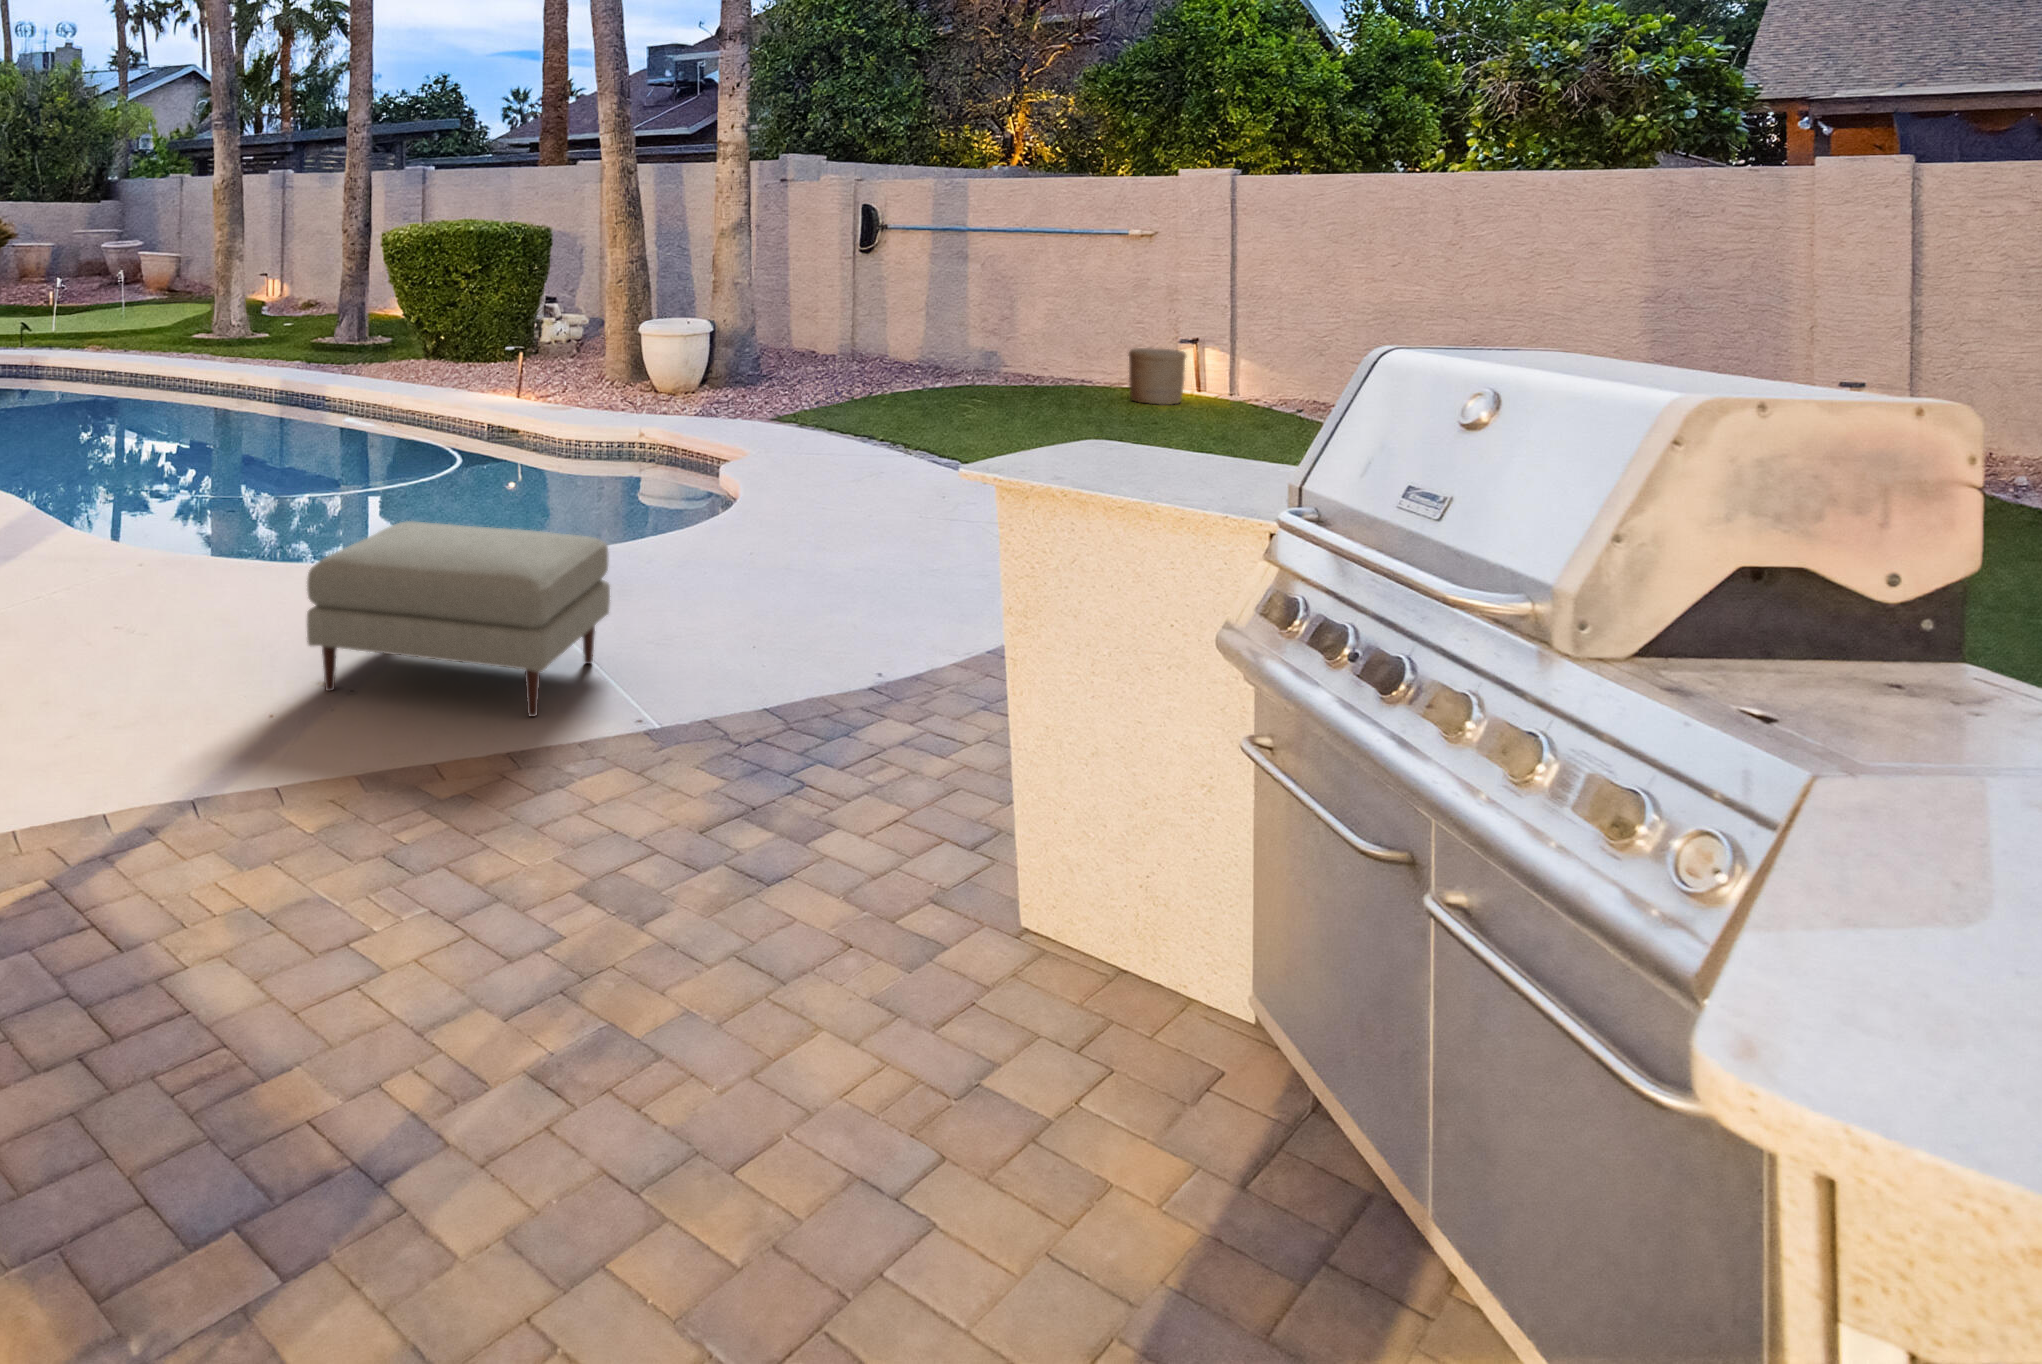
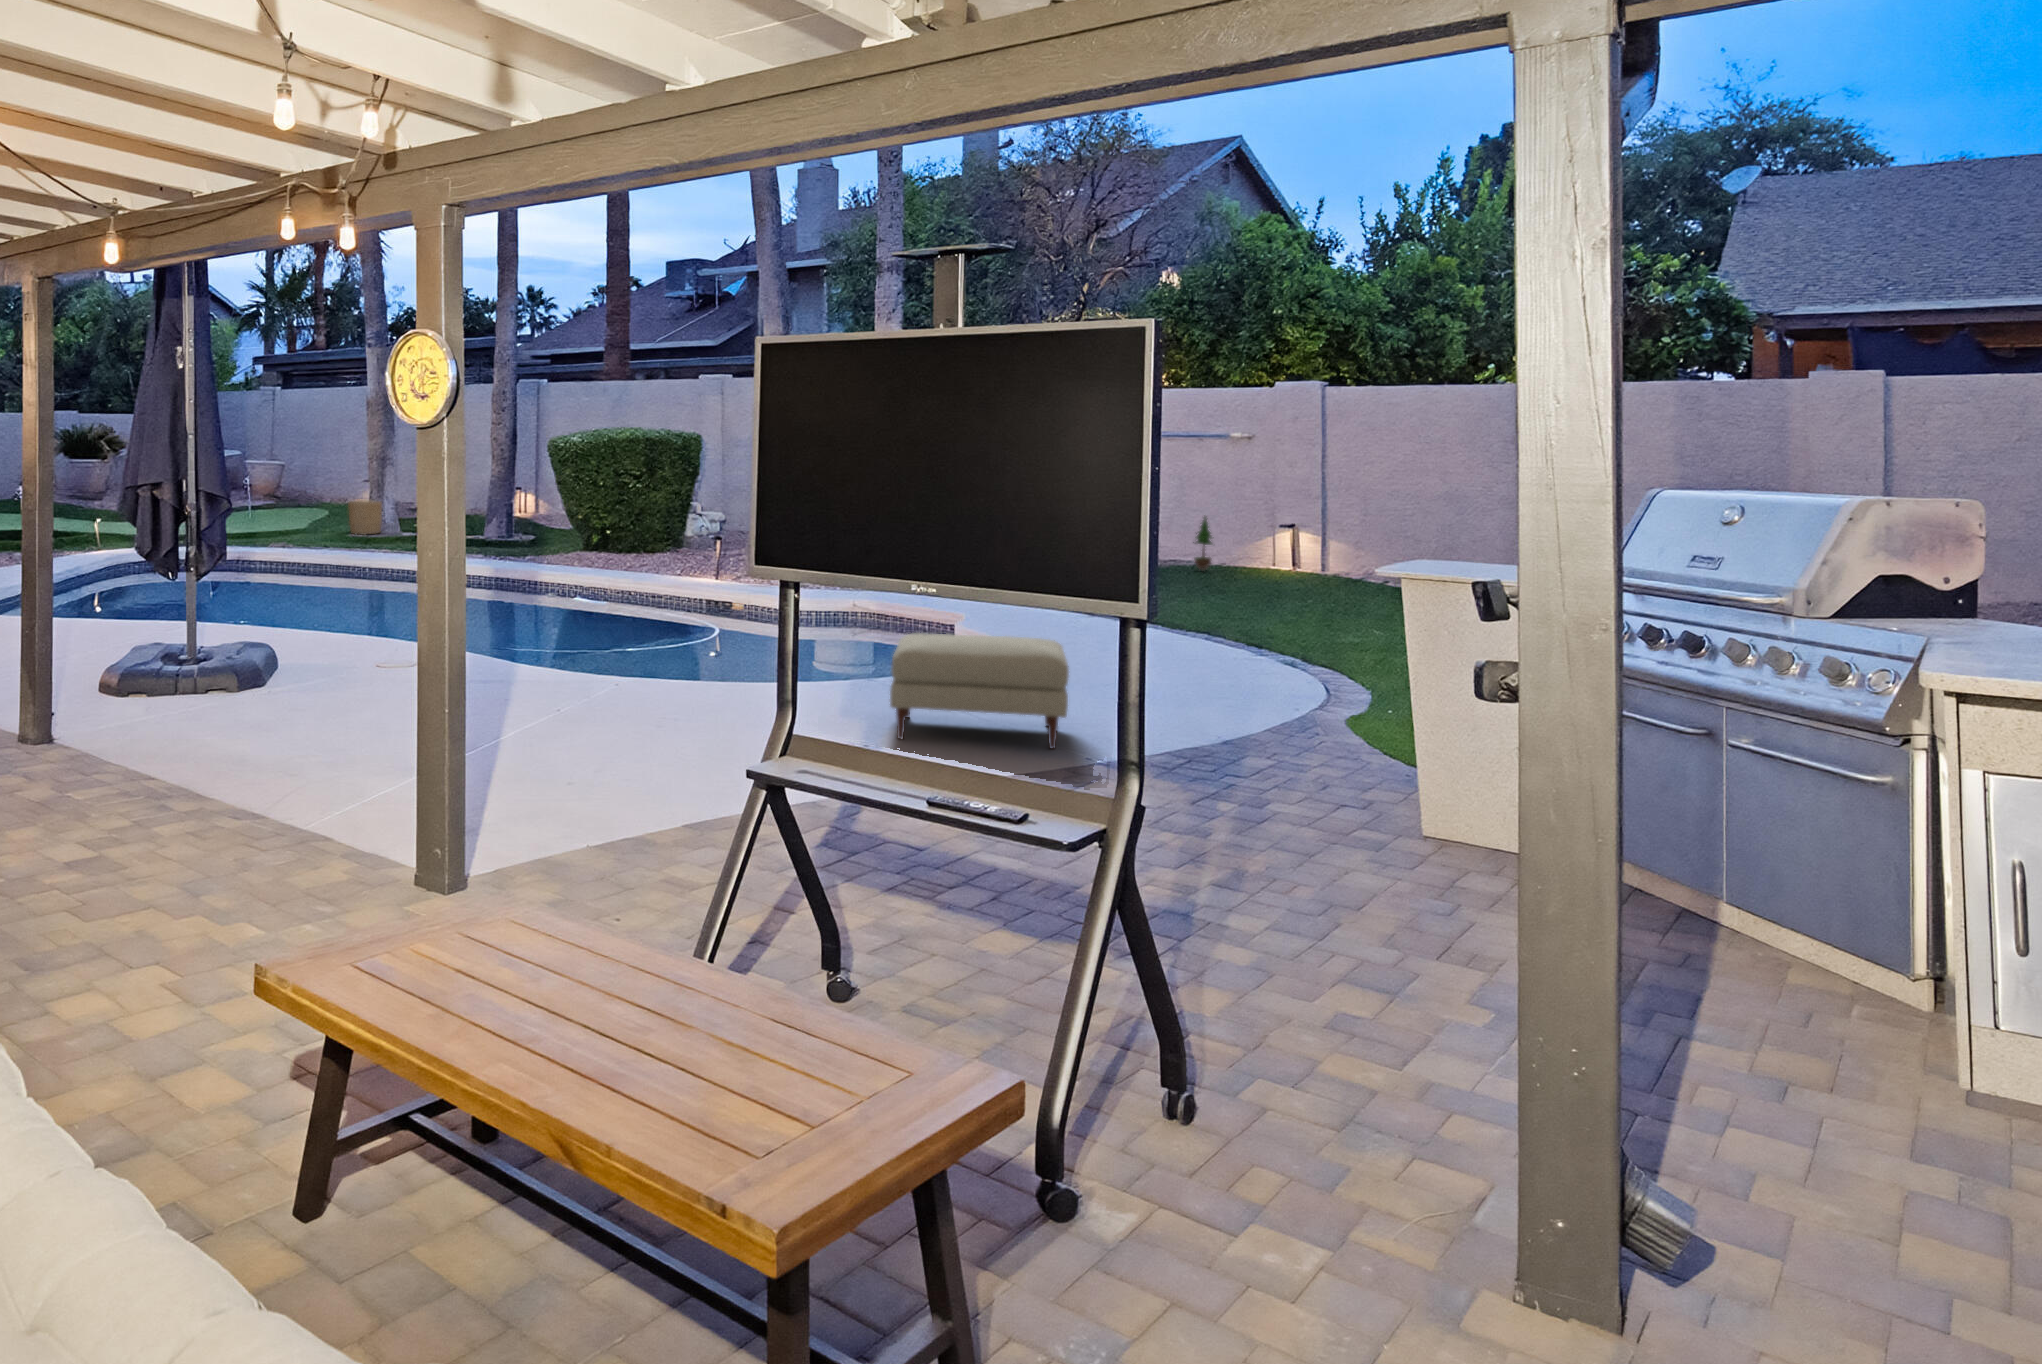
potted tree: none [1083,326,1109,394] -> present [1195,517,1212,571]
woven basket: present [1129,348,1186,405] -> present [348,500,382,535]

